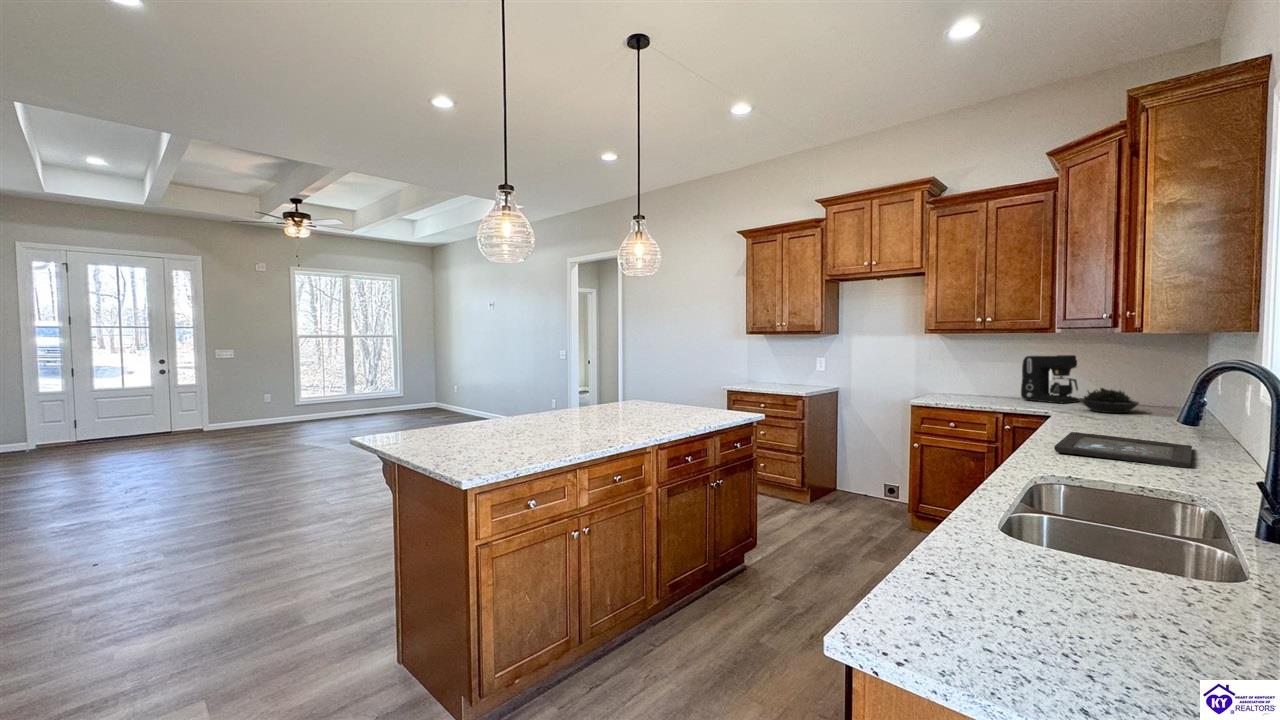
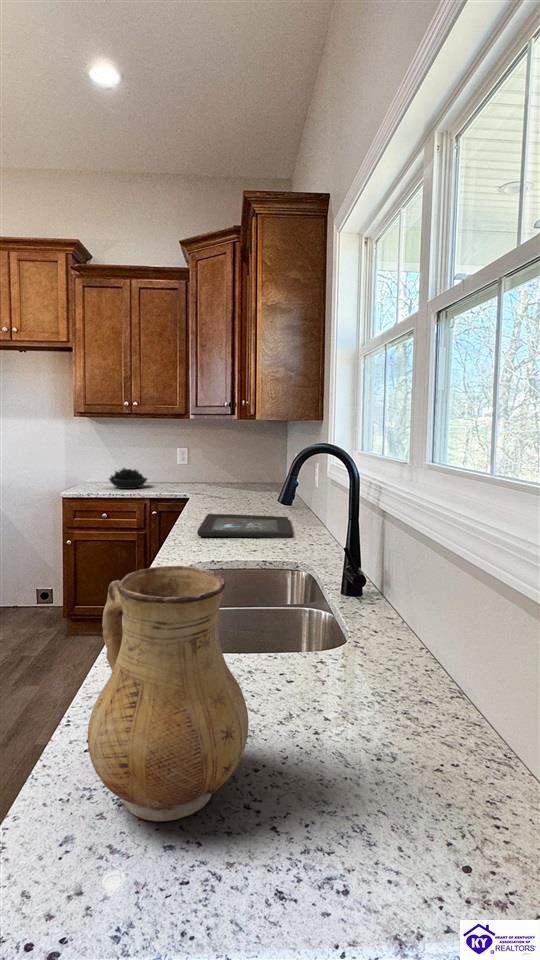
coffee maker: present [1021,355,1080,403] -> none [163,440,208,486]
succulent plant: present [1080,388,1139,413] -> present [109,468,147,489]
ceramic pitcher: none [929,448,1067,632] -> present [88,566,248,821]

